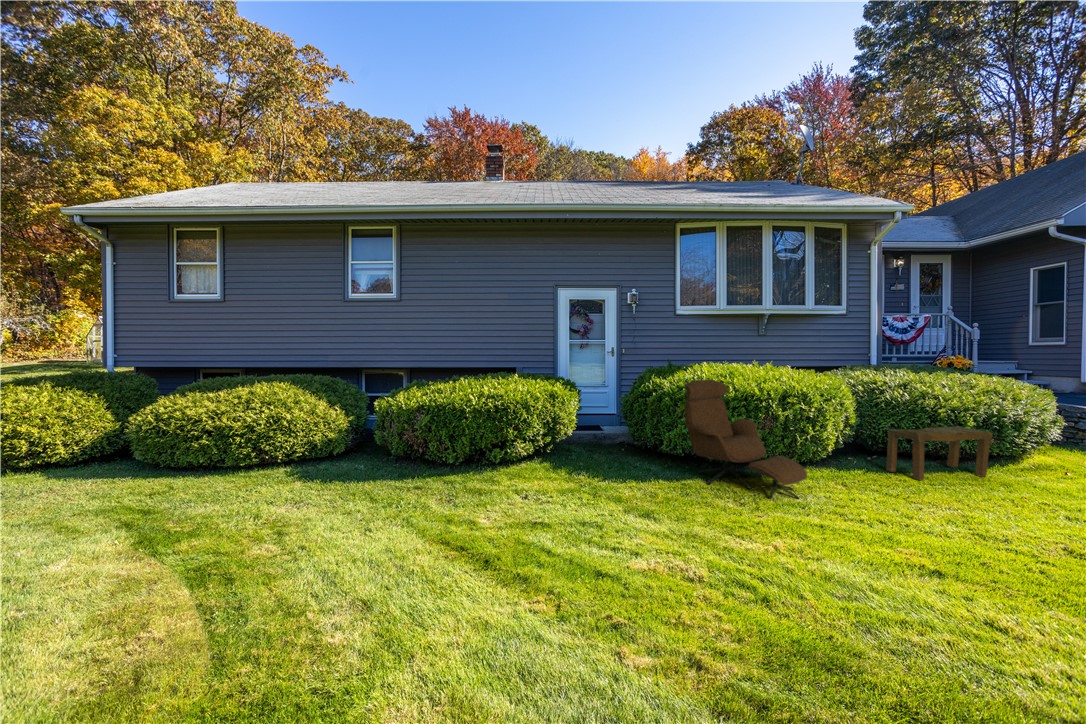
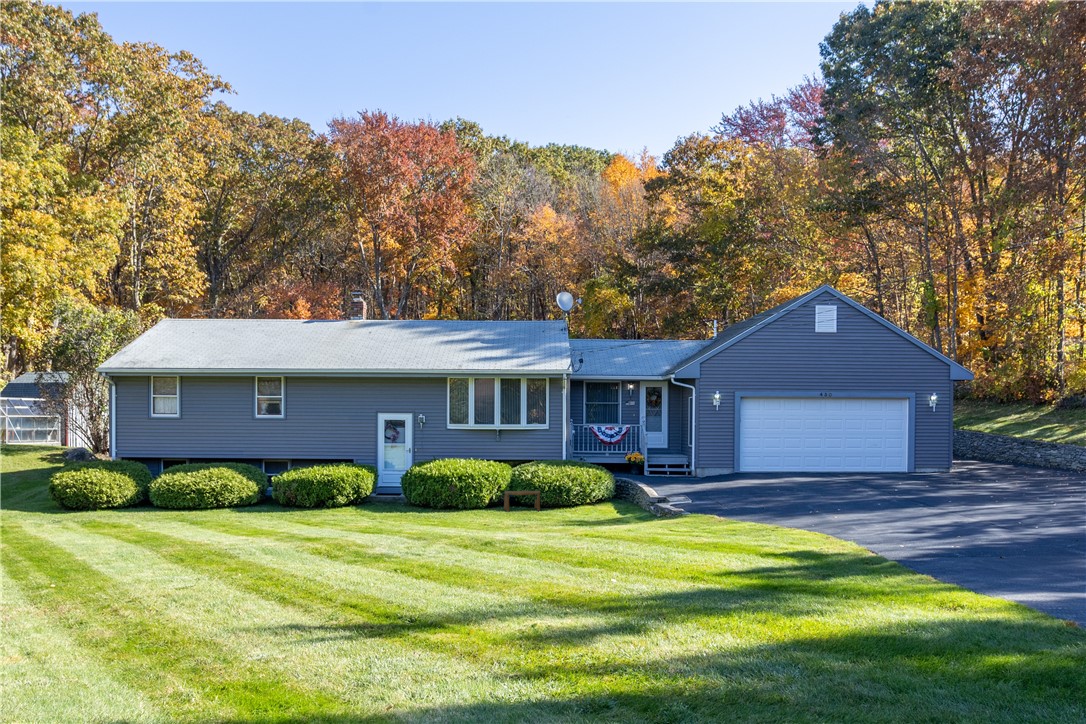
lounge chair: present [685,380,807,499] -> none [410,468,450,516]

